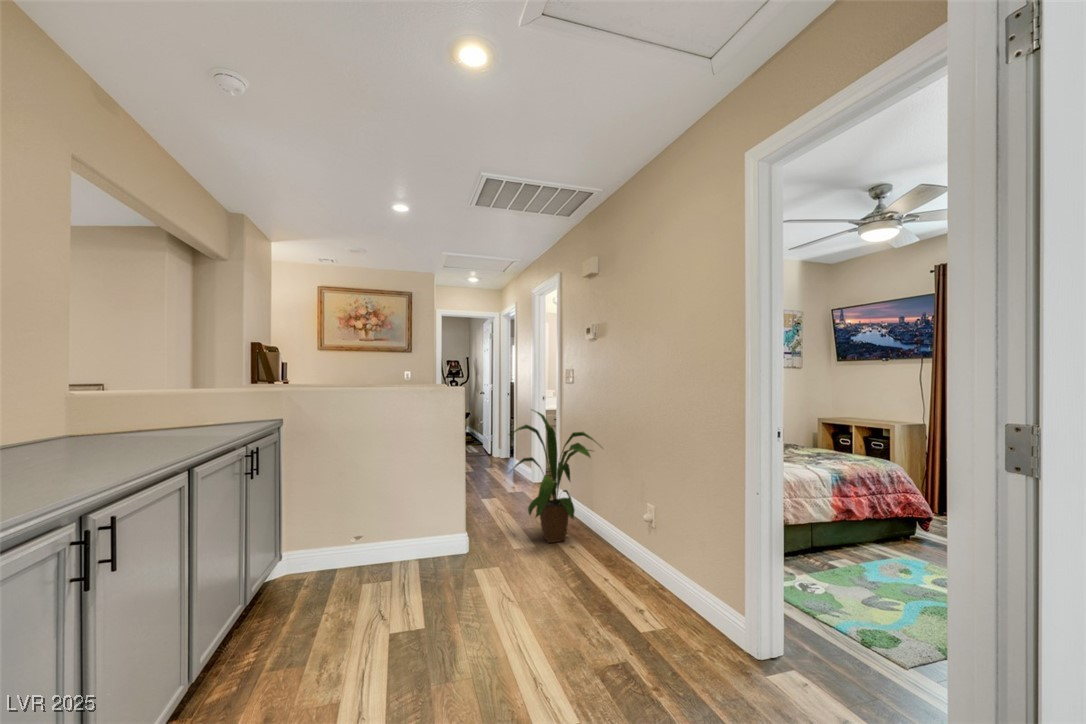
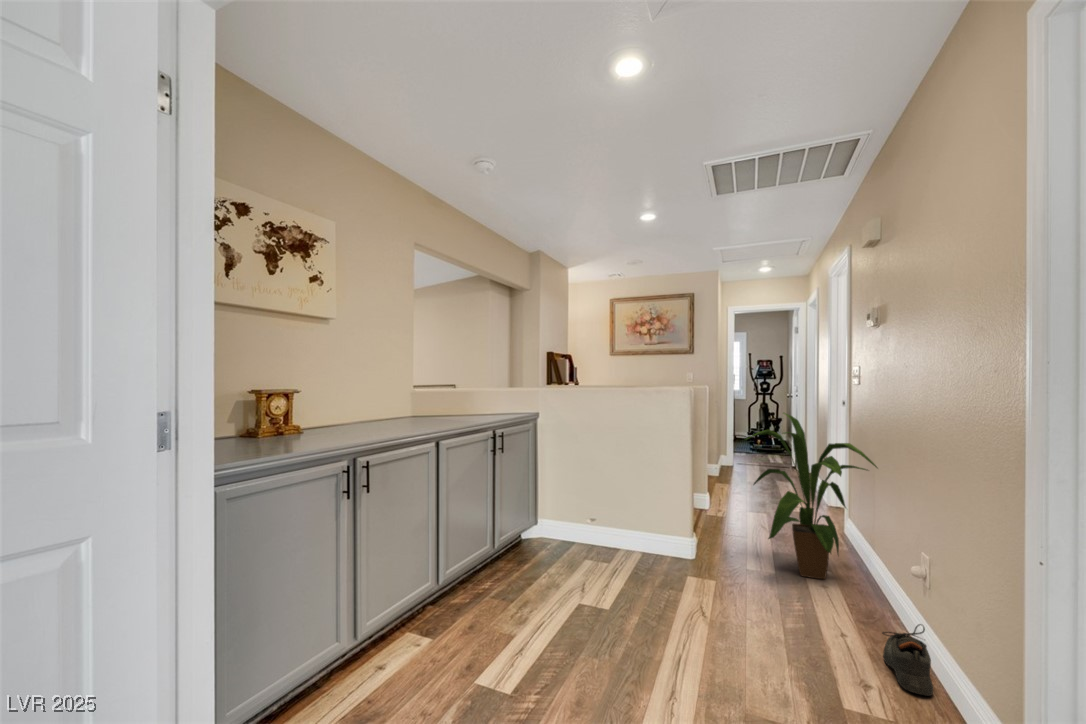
shoe: none [632,554,671,603] -> present [882,624,933,696]

